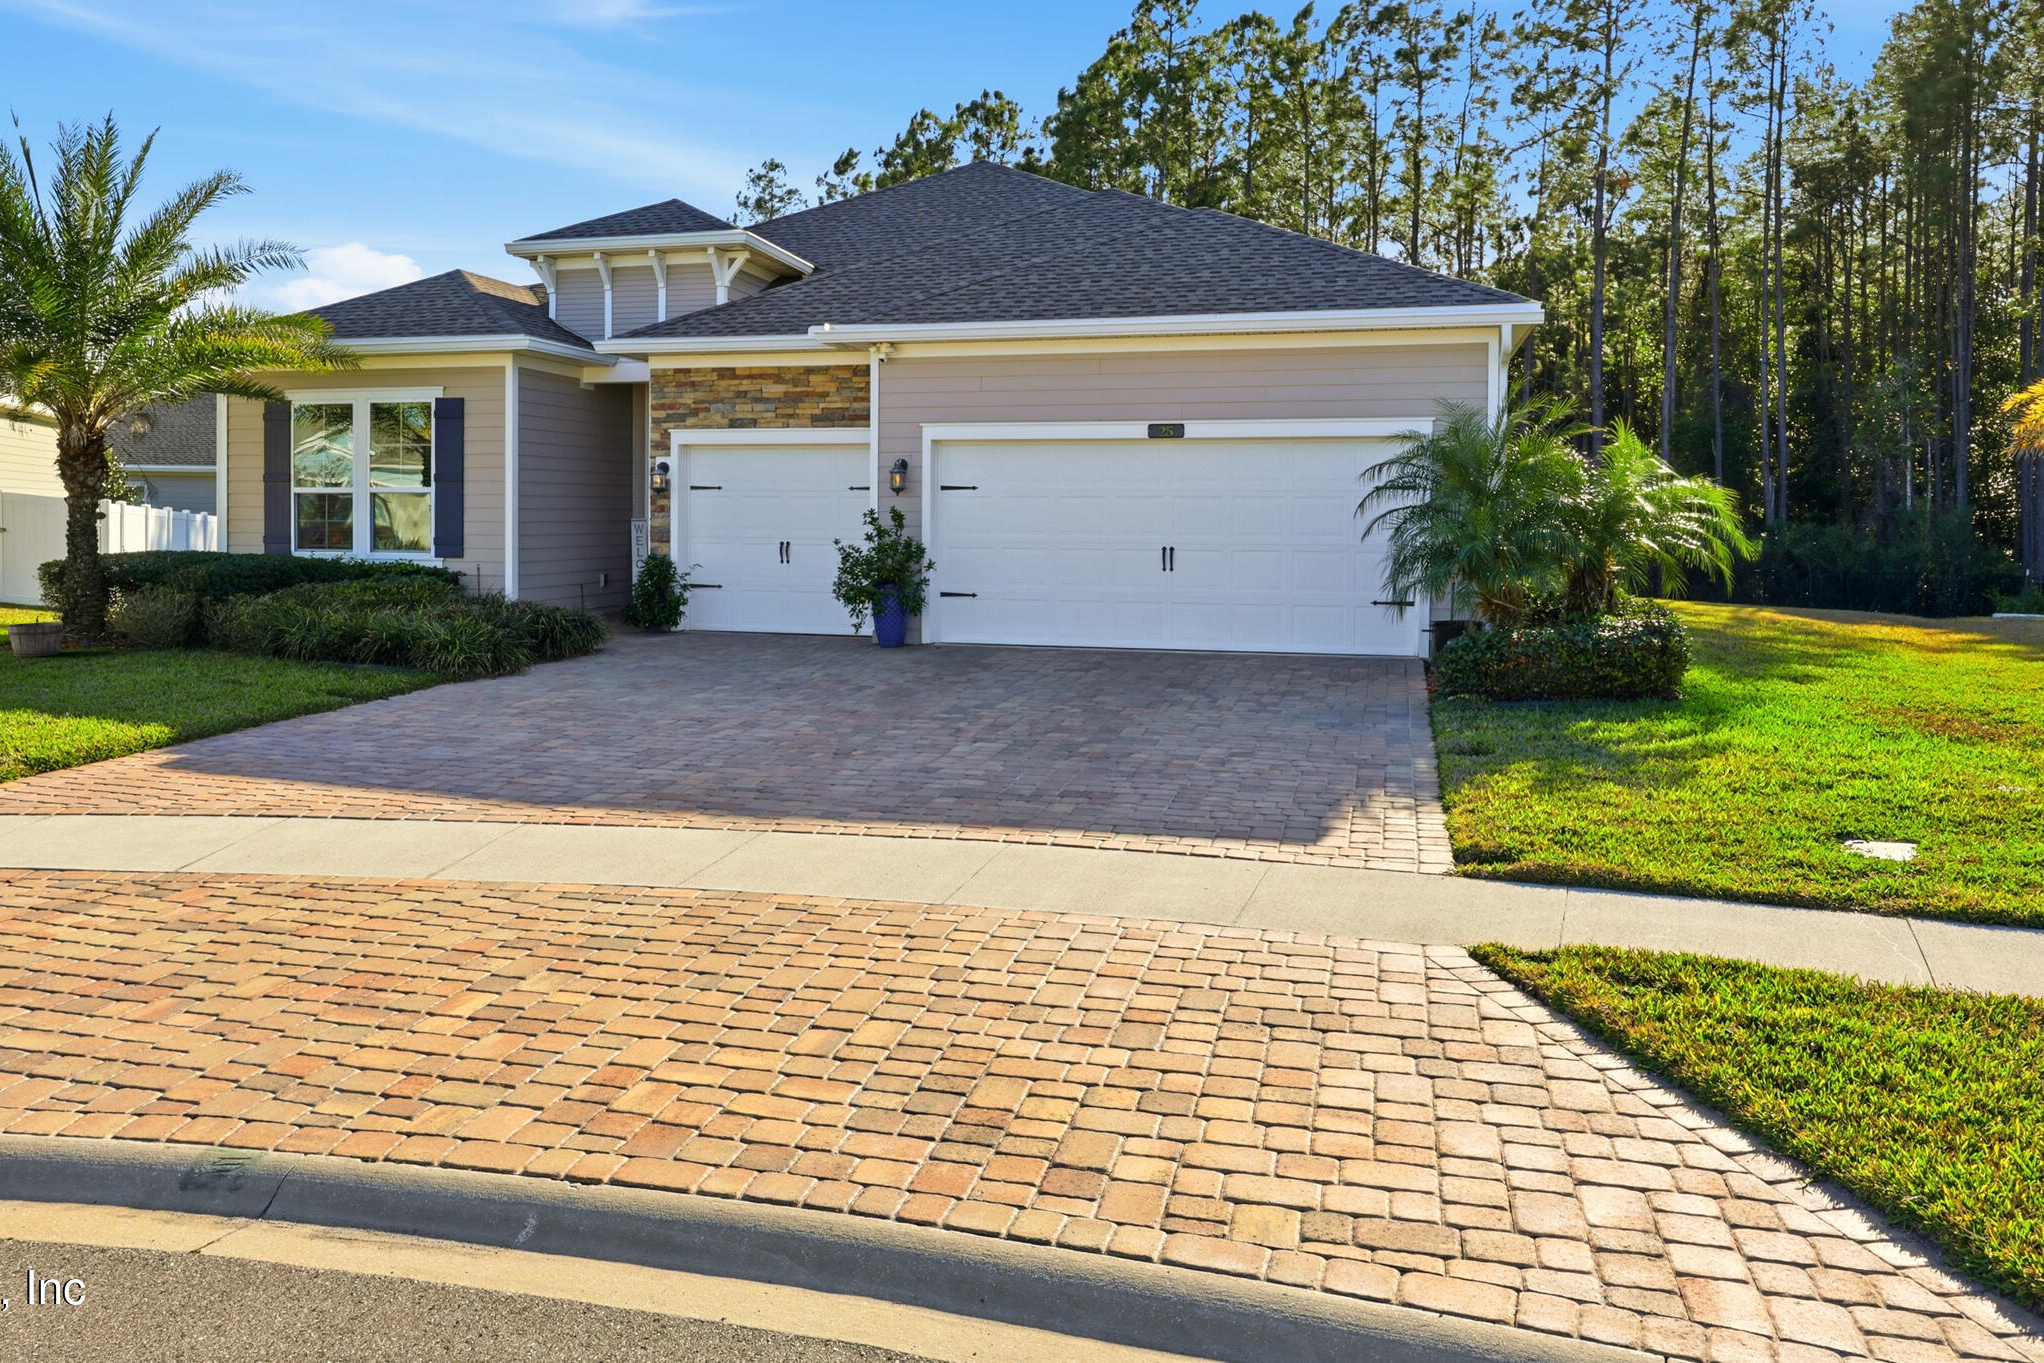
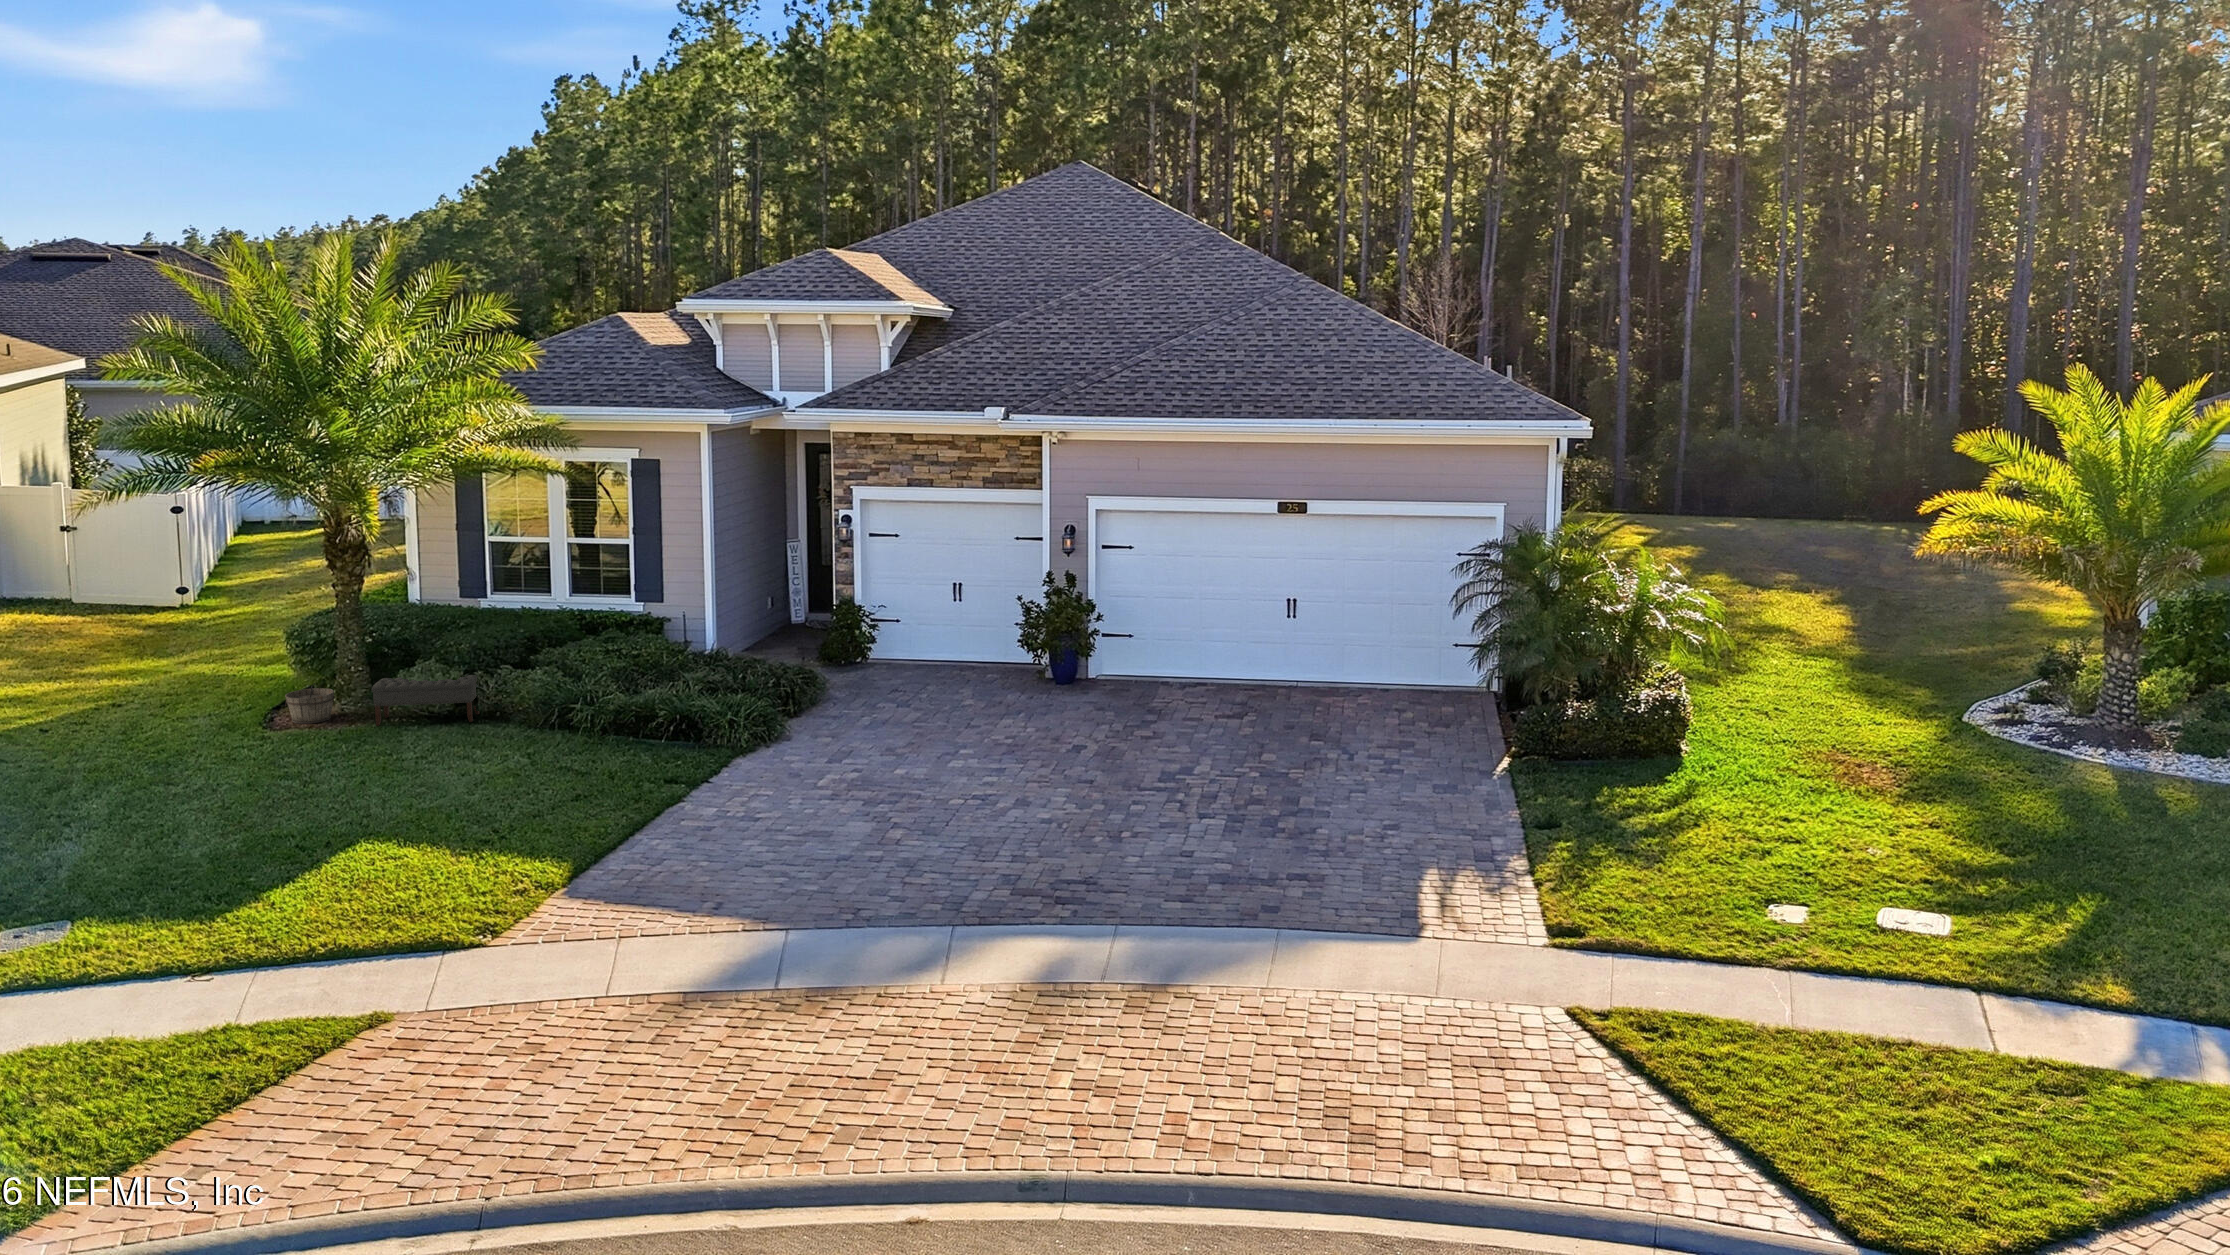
bench: none [89,608,215,659] -> present [372,675,479,726]

